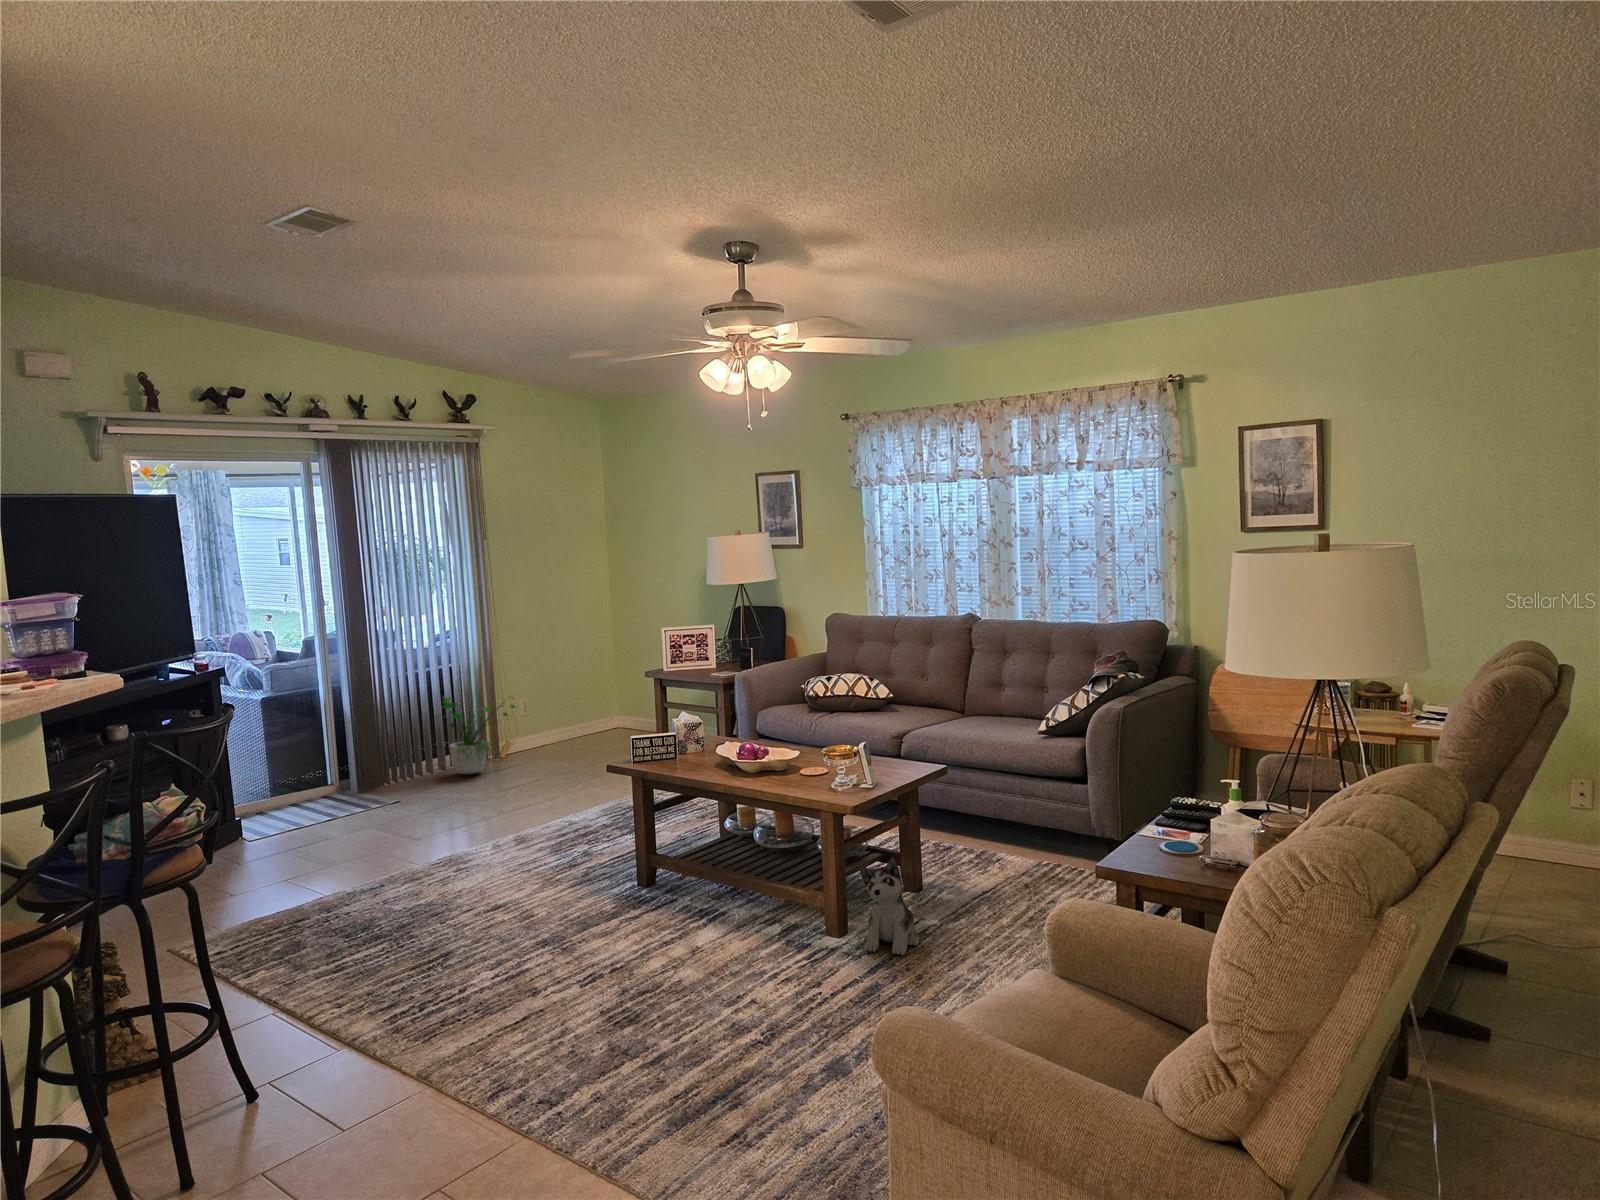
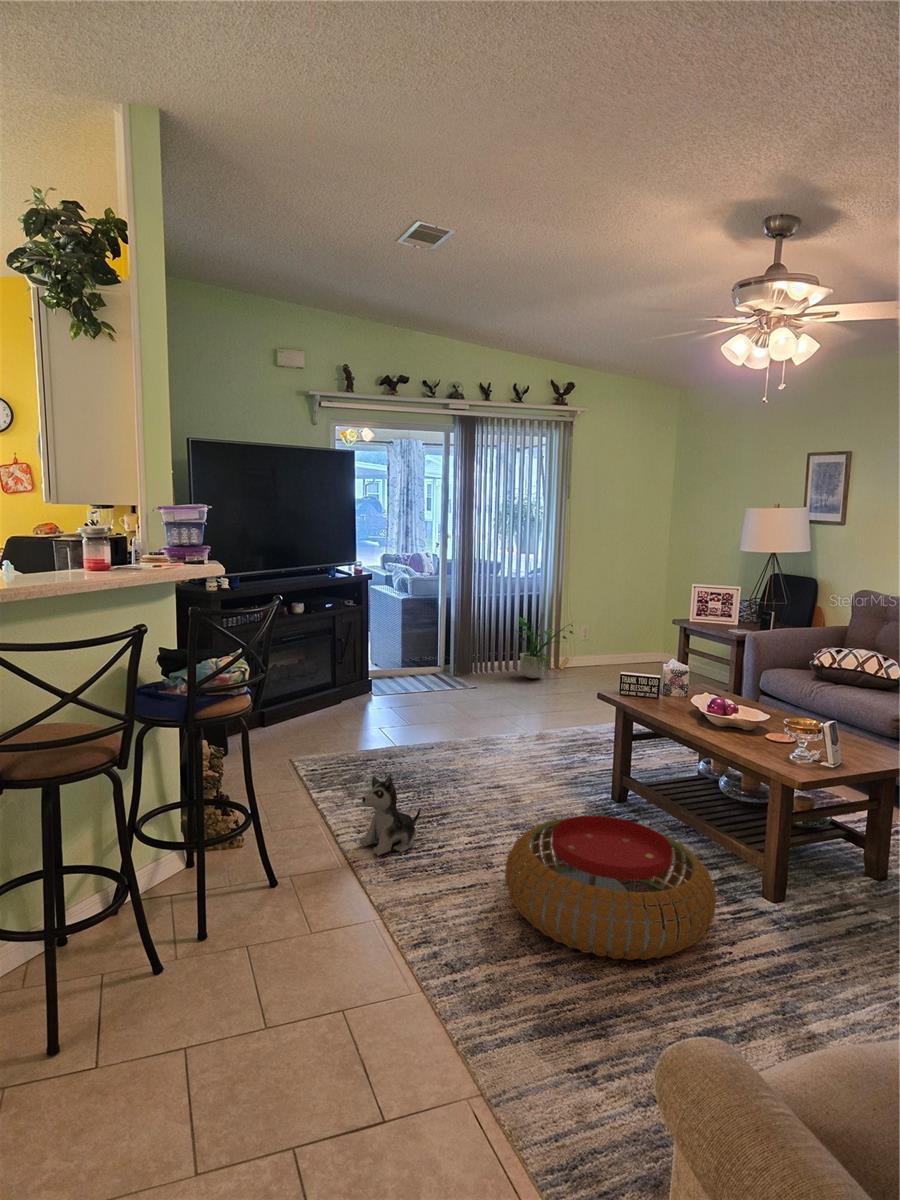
plush toy: present [860,857,919,955] -> present [359,775,421,855]
pouf: none [568,892,798,1040] -> present [505,816,716,960]

